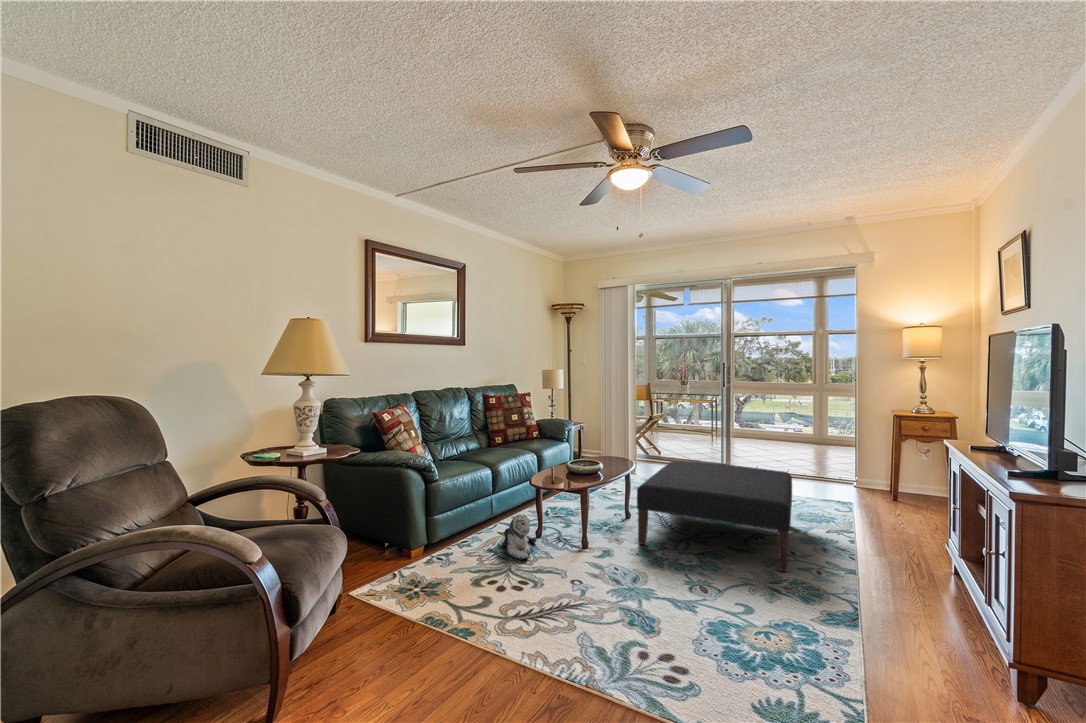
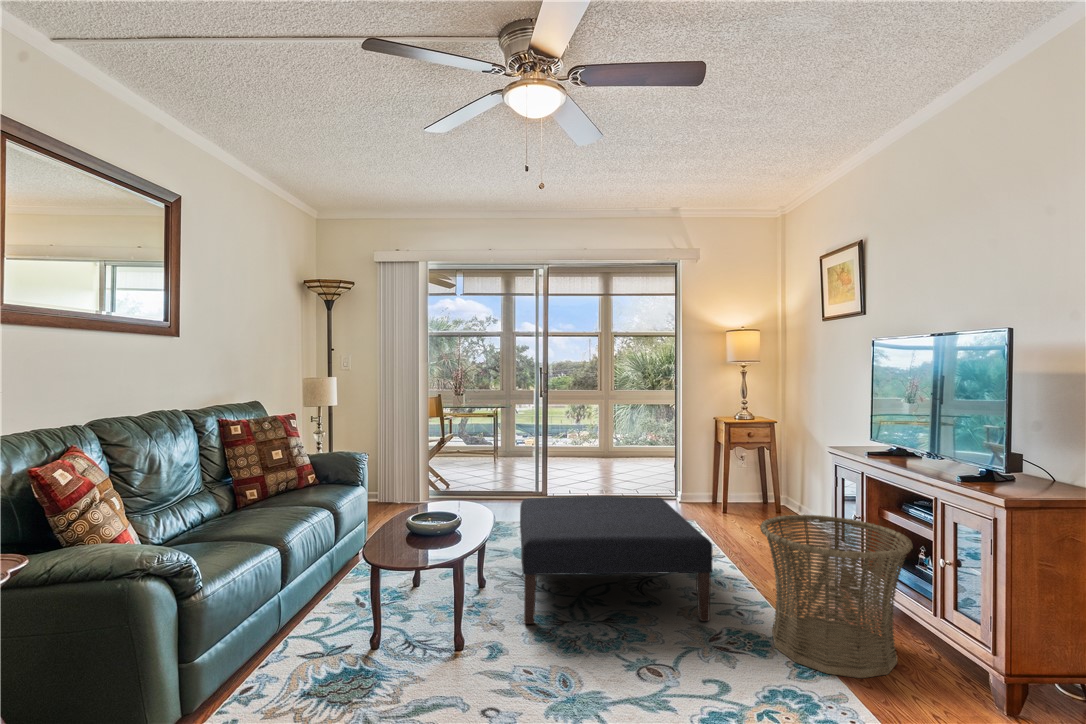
basket: none [820,493,974,645] -> present [760,515,913,678]
plush toy: present [502,515,536,560] -> none [322,619,387,698]

